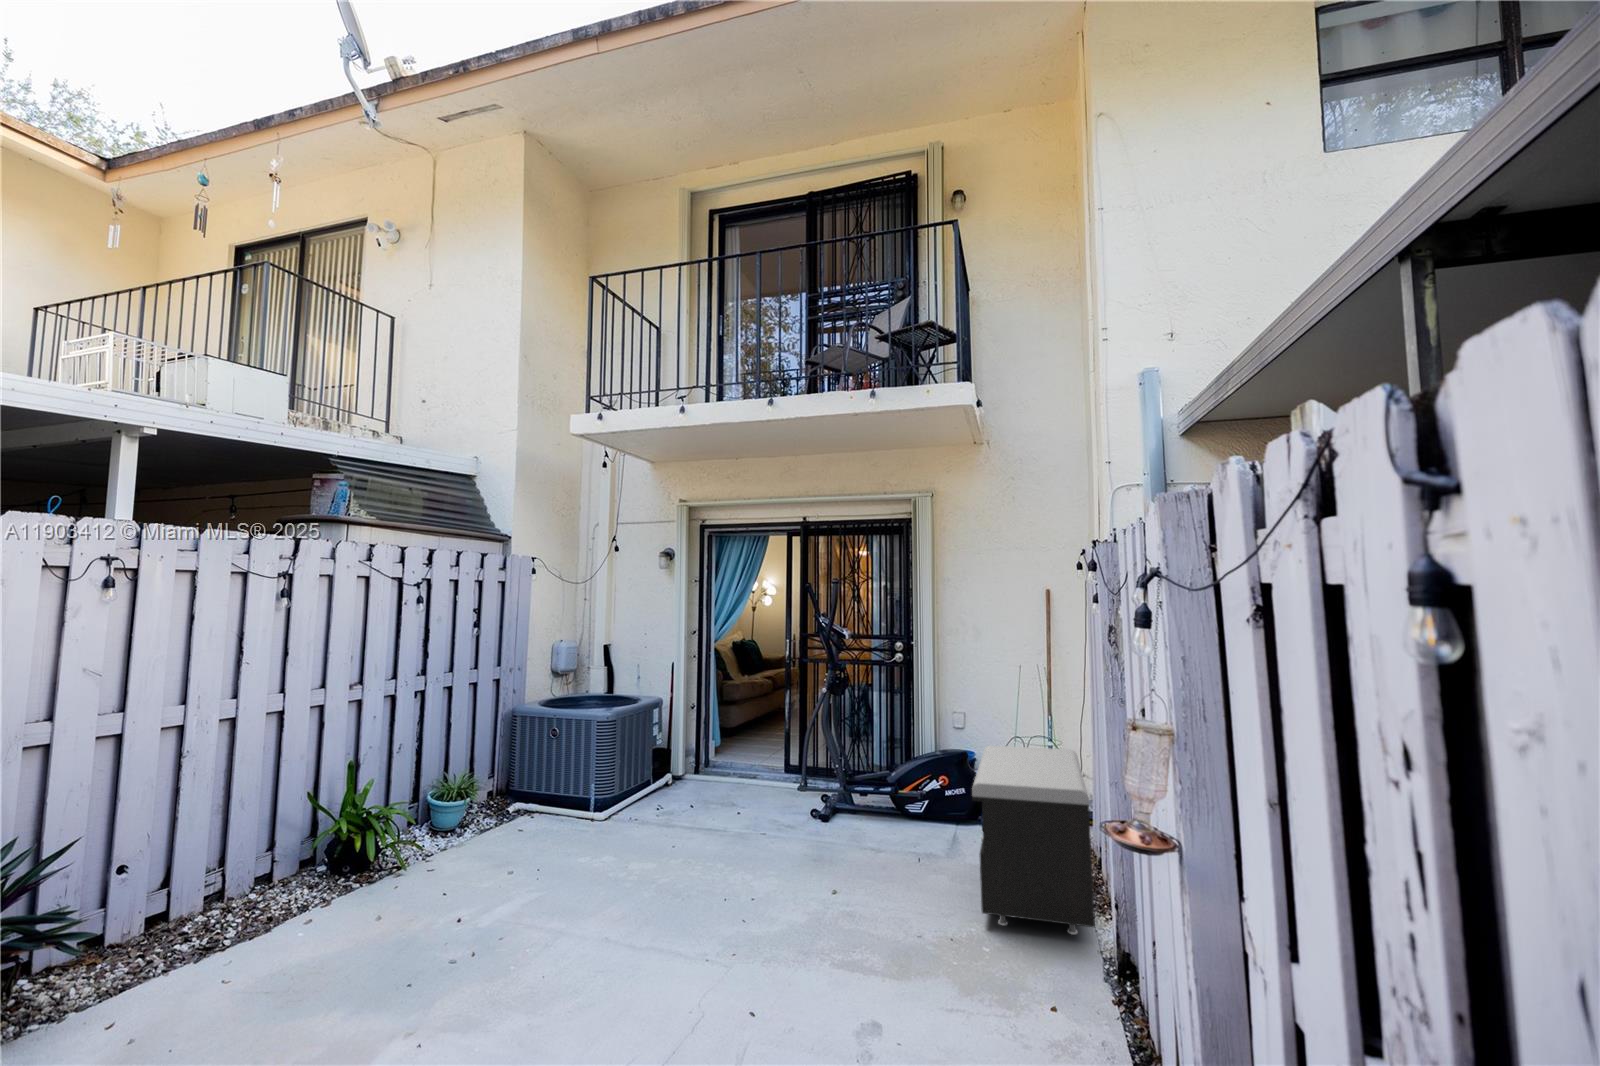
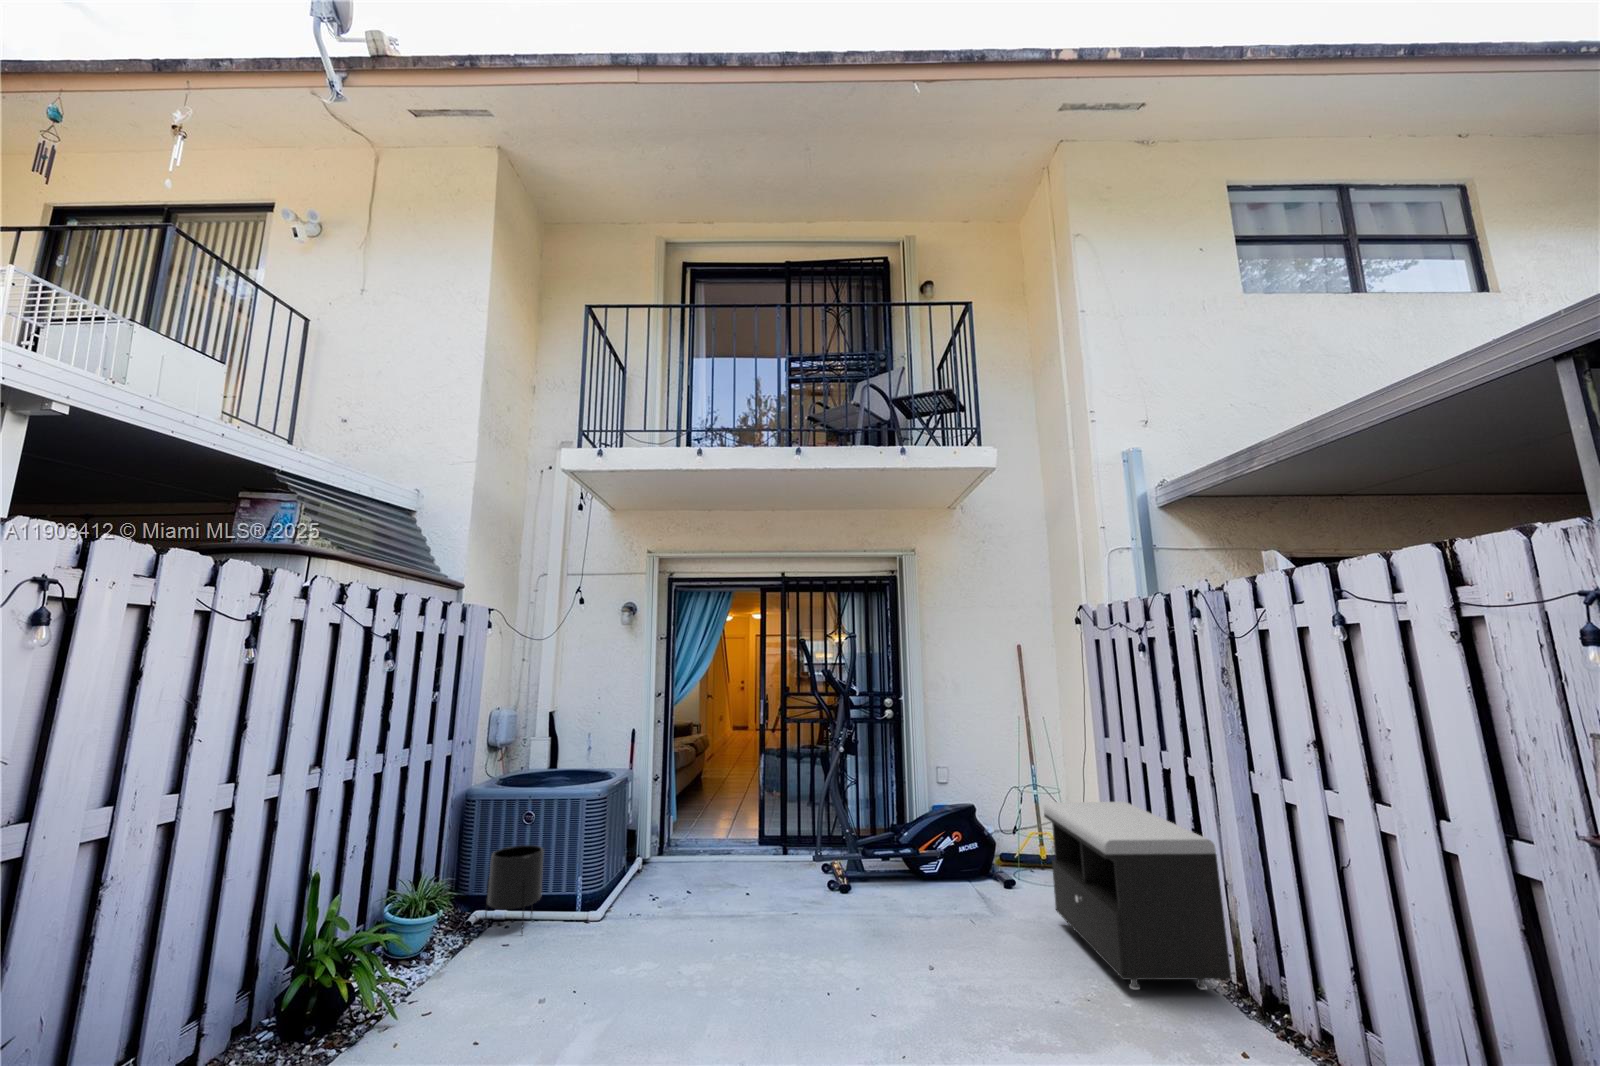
planter: none [516,754,559,824] -> present [485,845,544,934]

